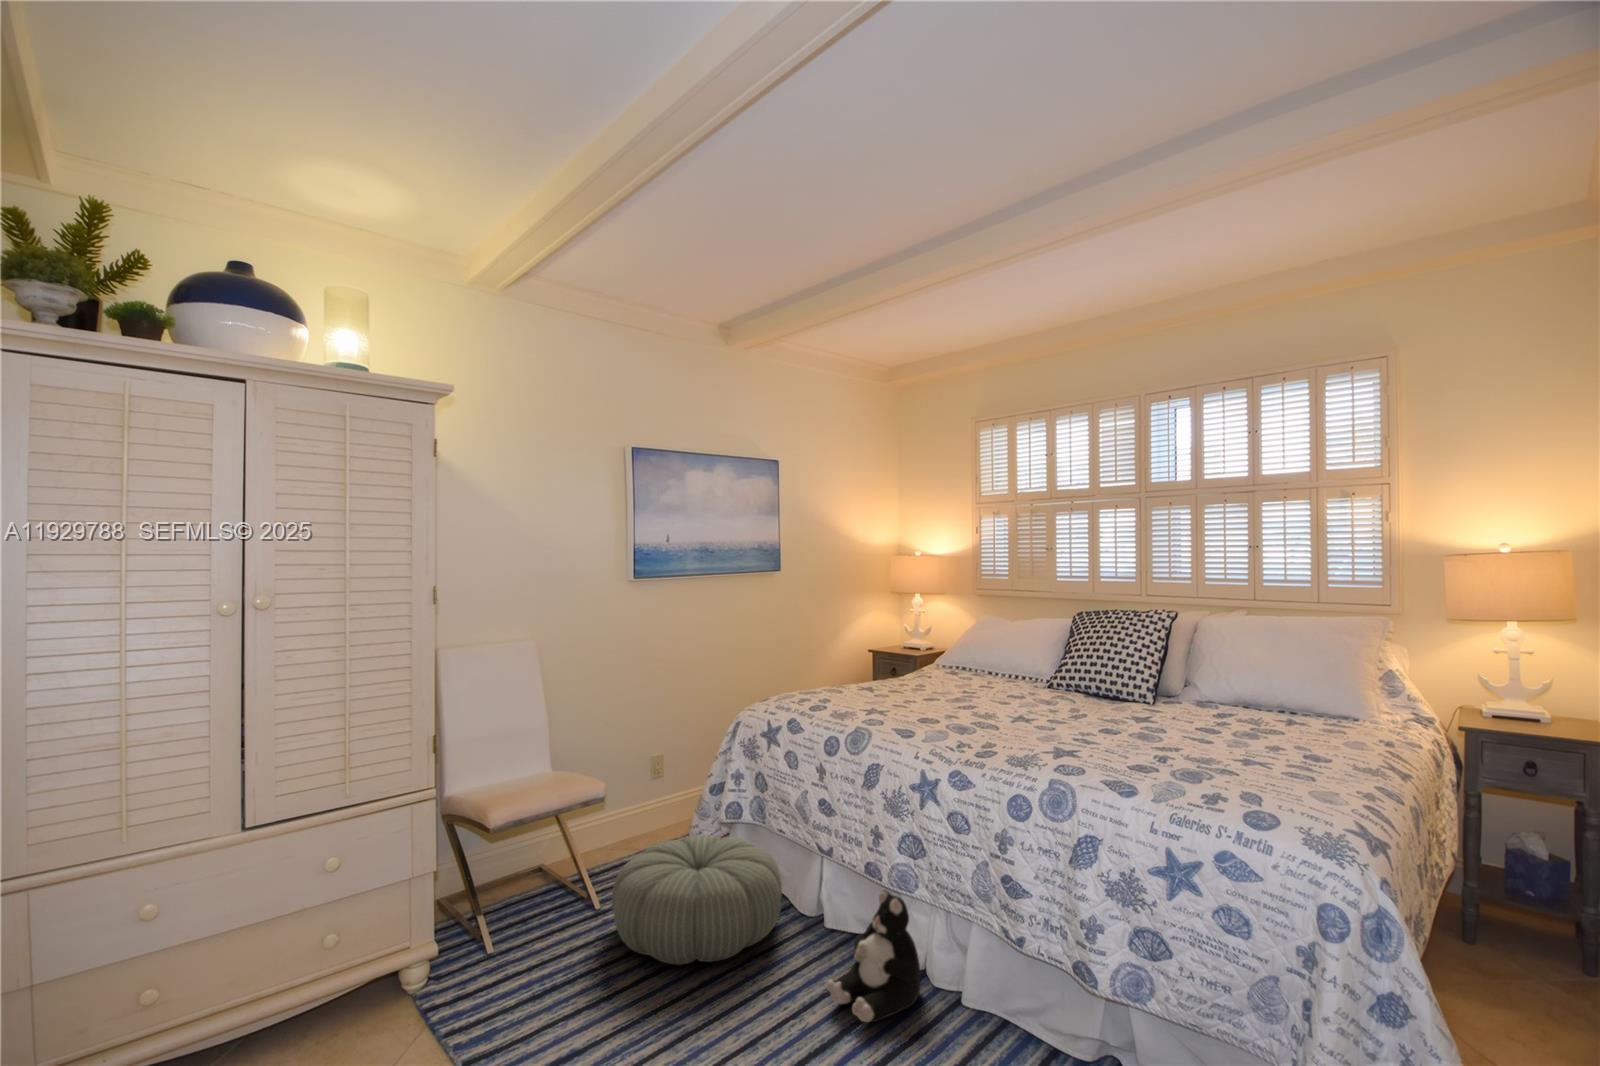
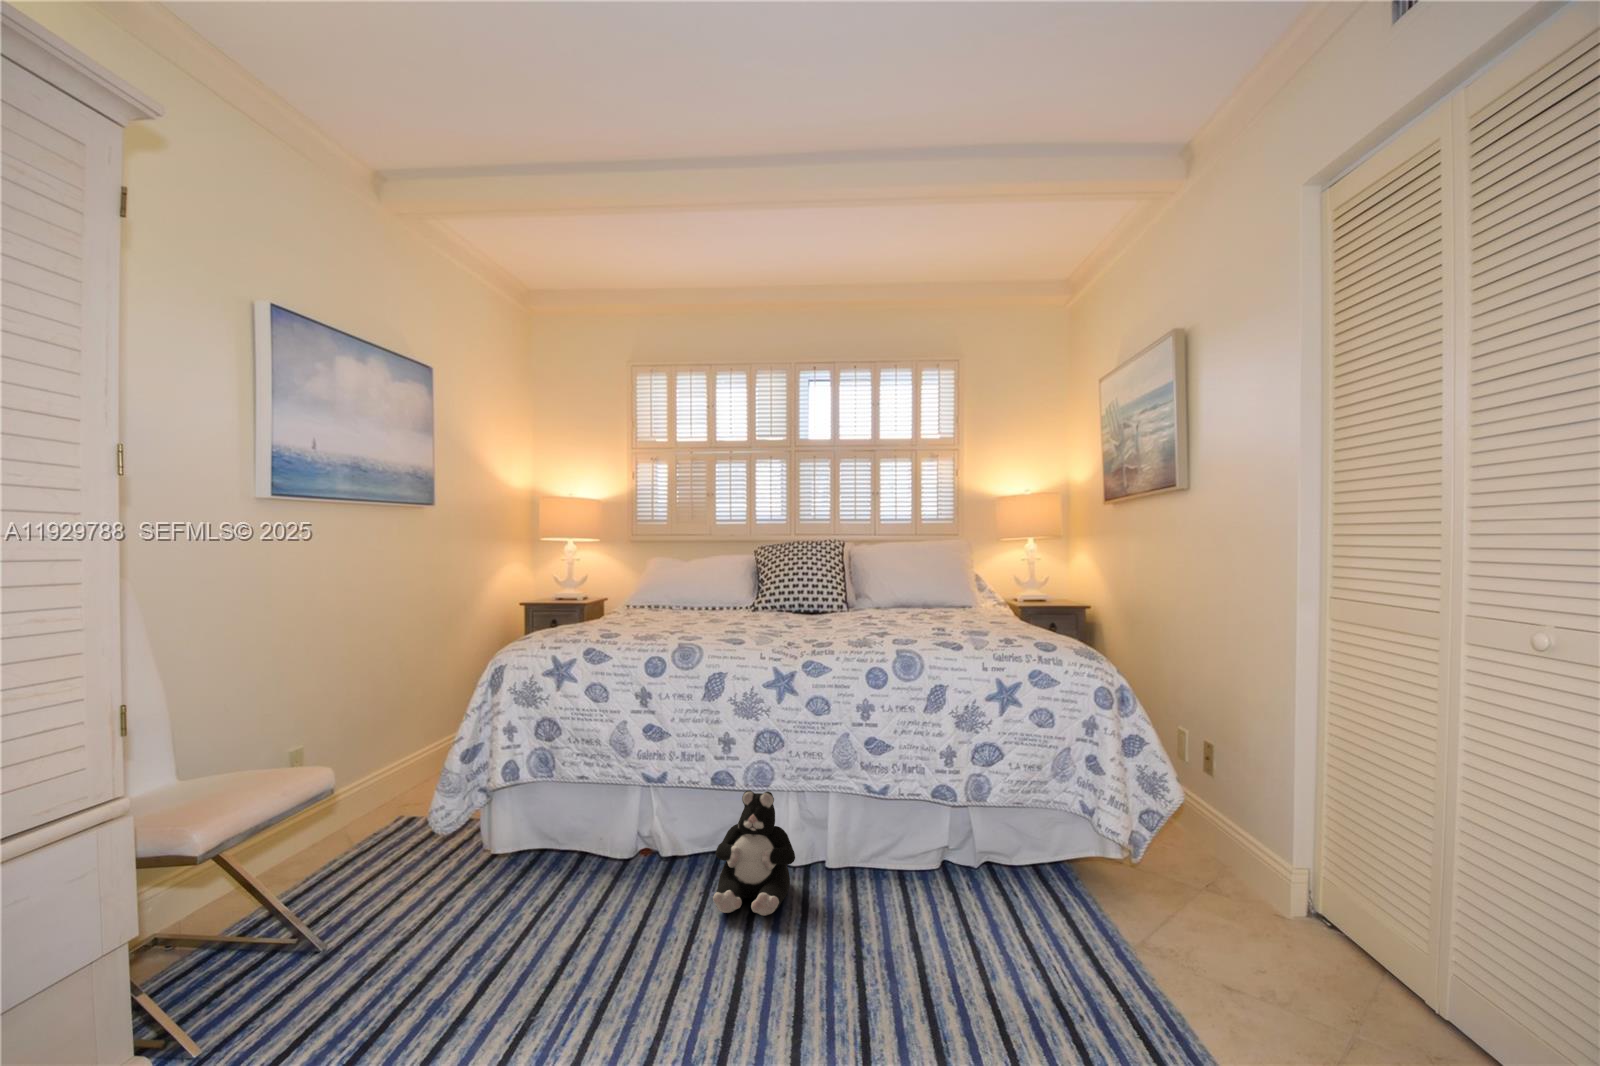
pouf: present [612,835,782,965] -> none [374,801,608,963]

